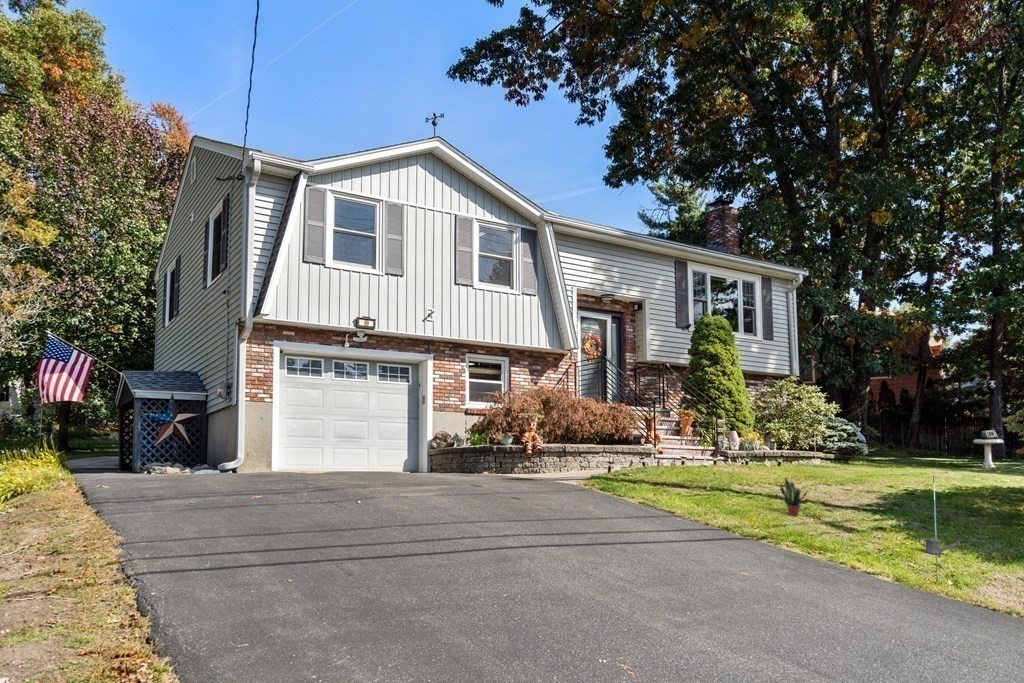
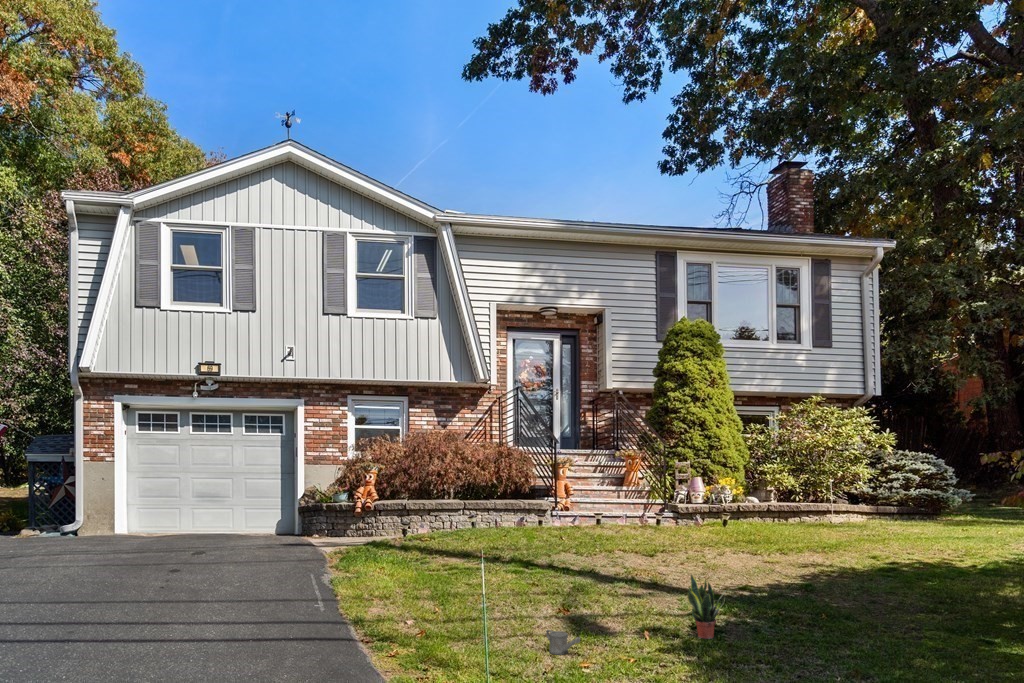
potted plant: present [780,478,807,516] -> present [687,575,724,639]

